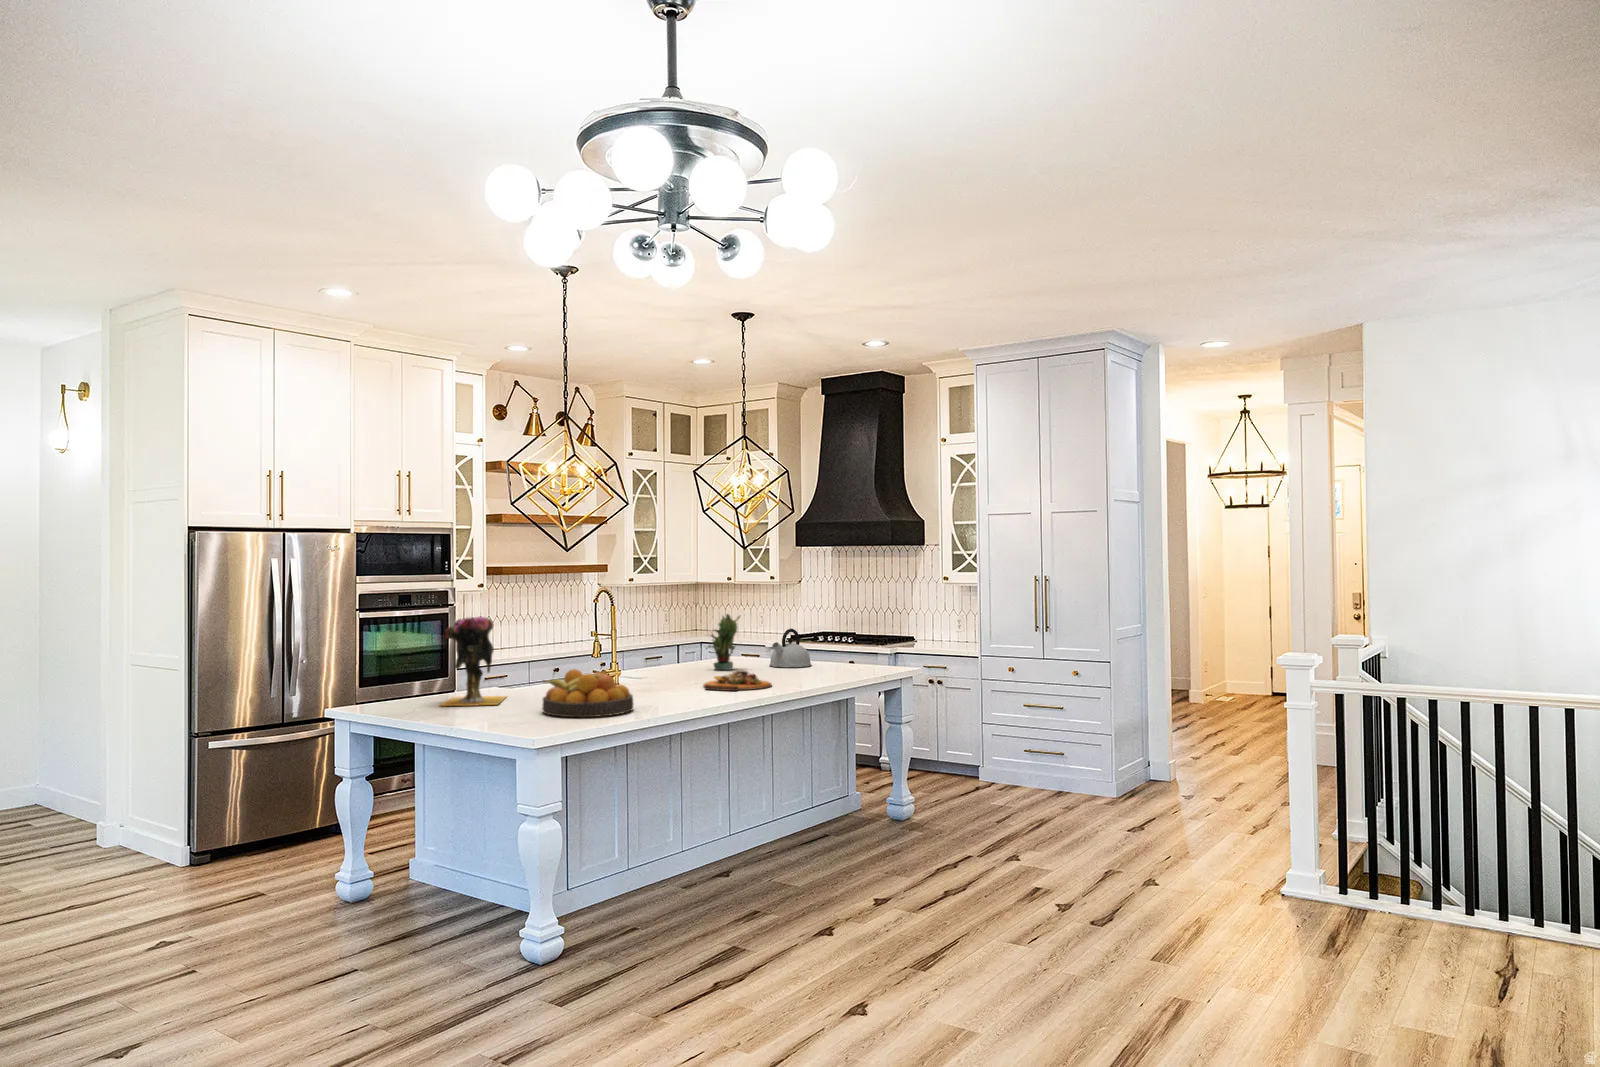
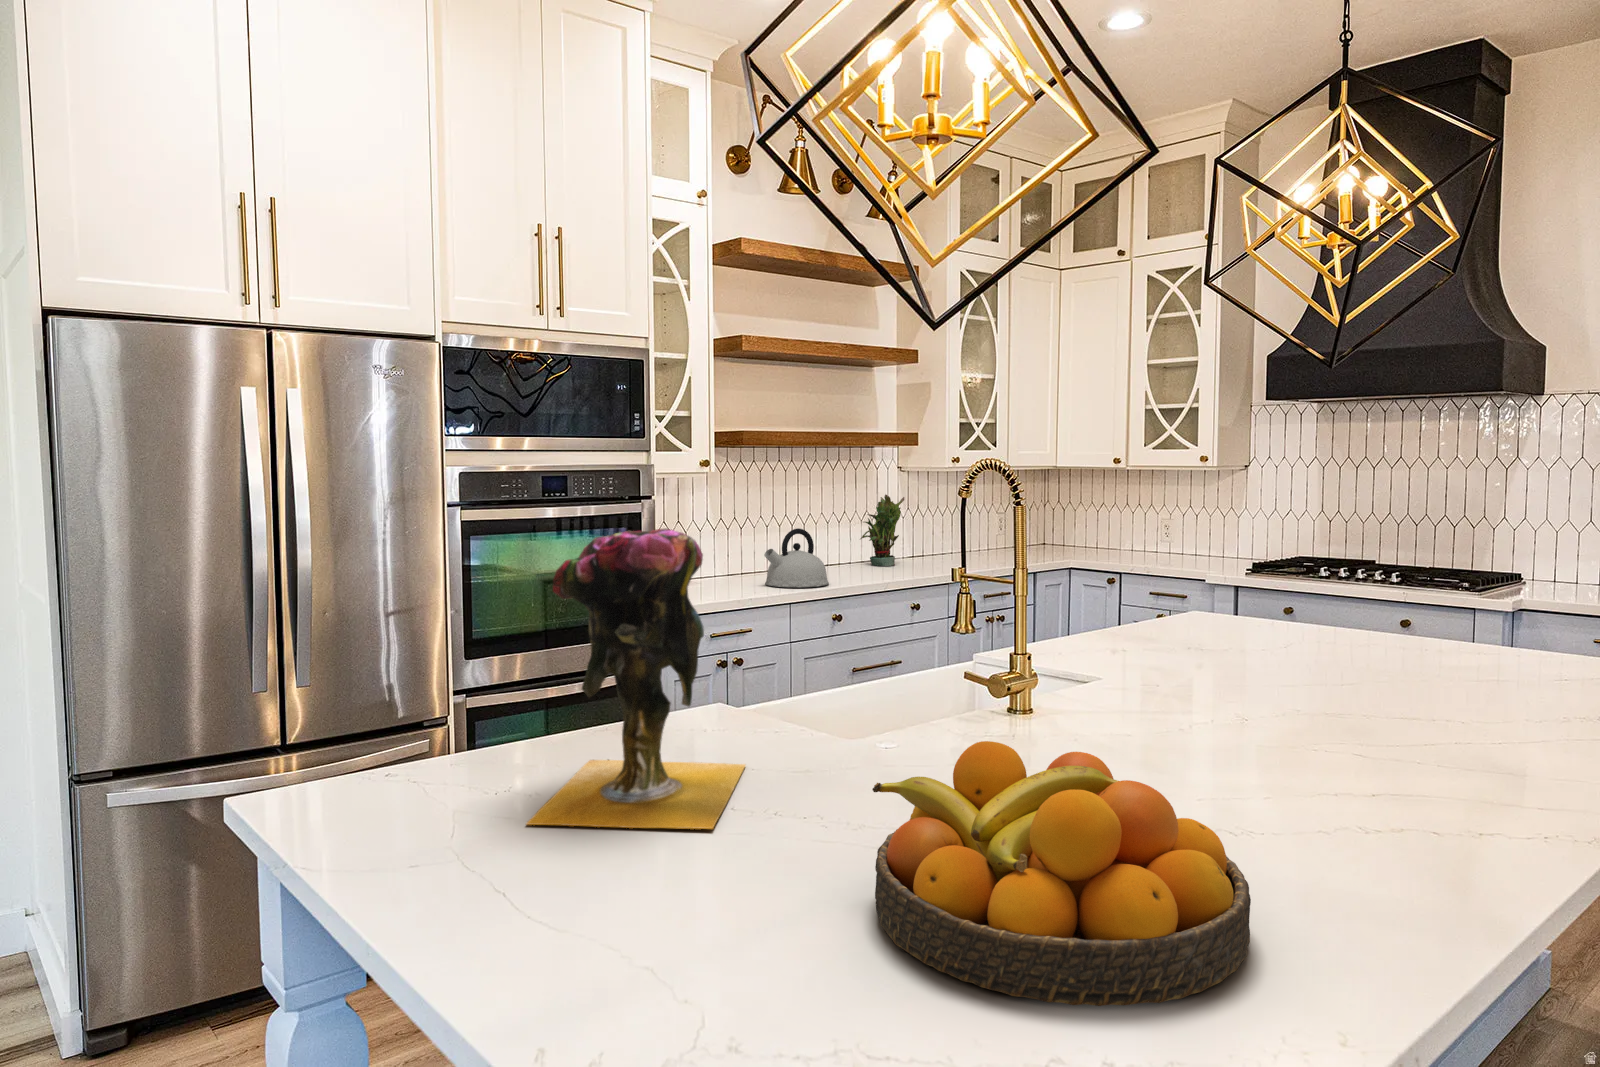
potted plant: present [706,614,740,670] -> present [861,494,904,566]
kettle: present [769,629,811,667] -> present [764,528,829,587]
cutting board: present [703,671,772,691] -> none [1295,695,1530,780]

